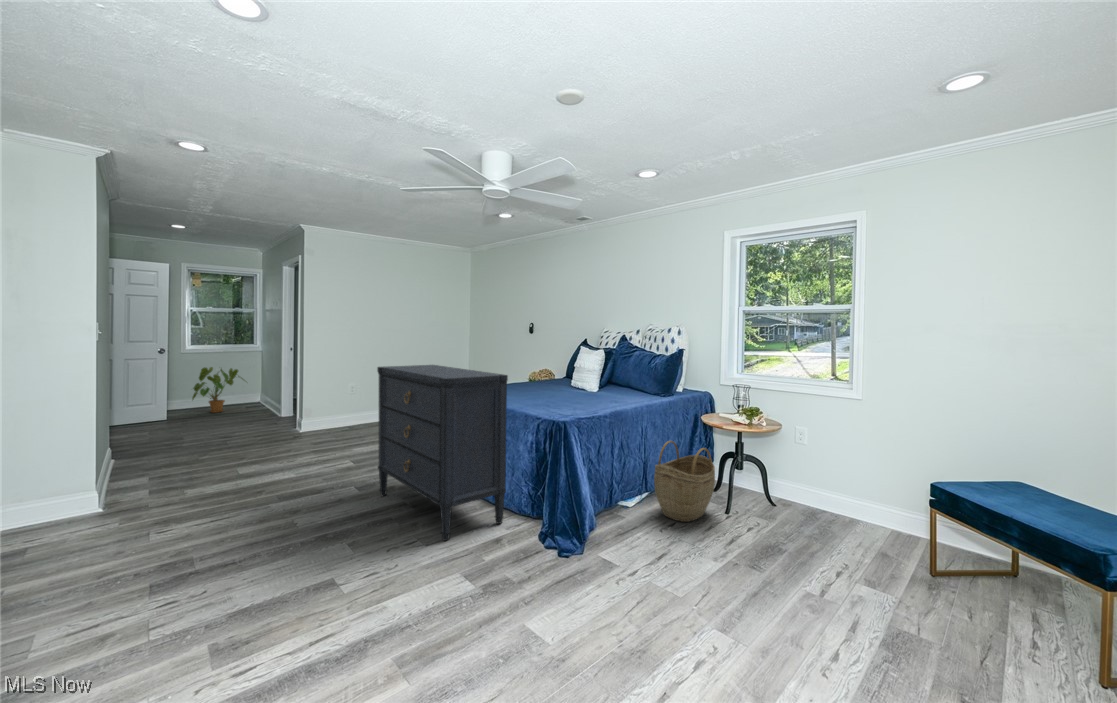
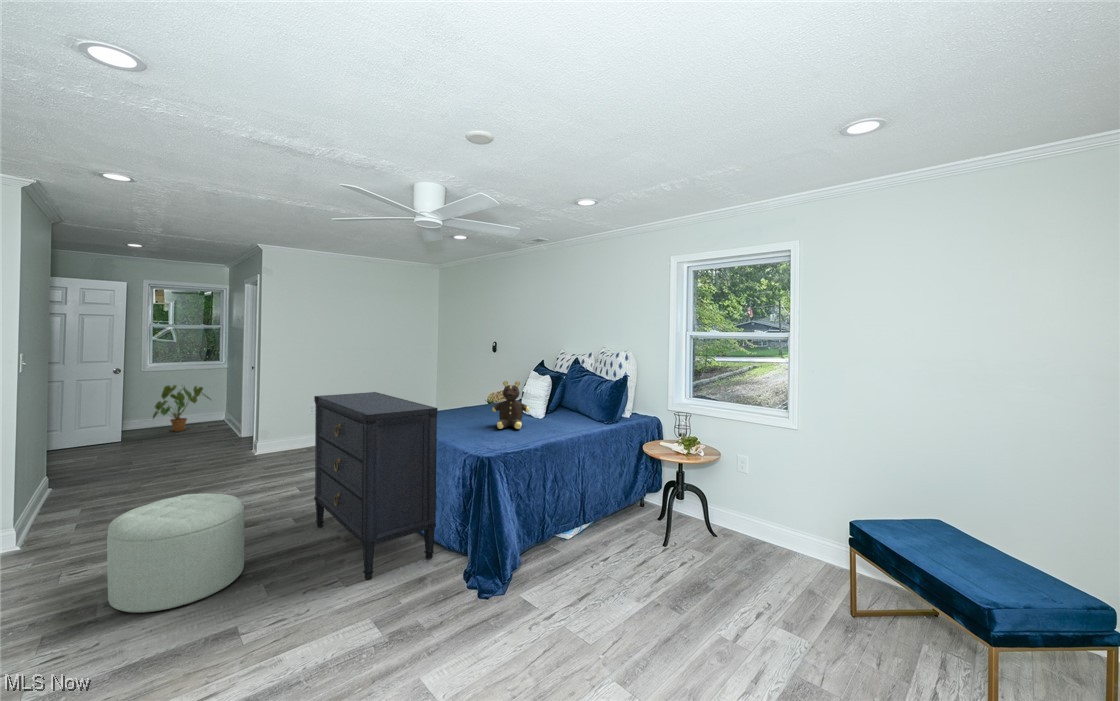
teddy bear: none [551,353,589,400] -> present [492,381,530,429]
woven basket: present [654,441,715,522] -> none [590,471,651,555]
ottoman: none [203,458,323,566] -> present [107,493,244,612]

